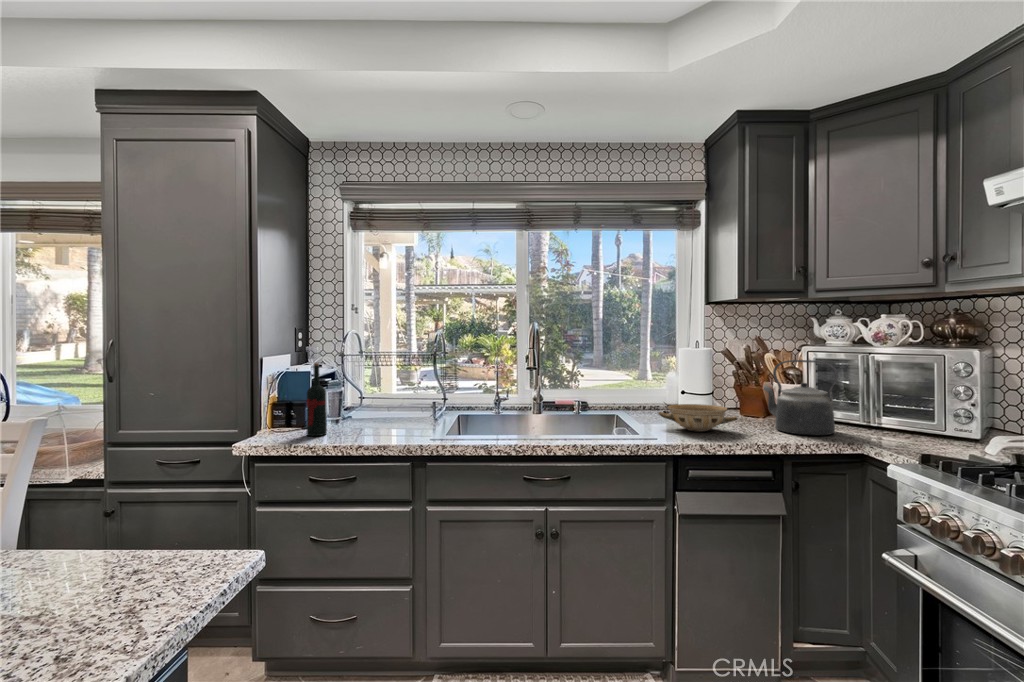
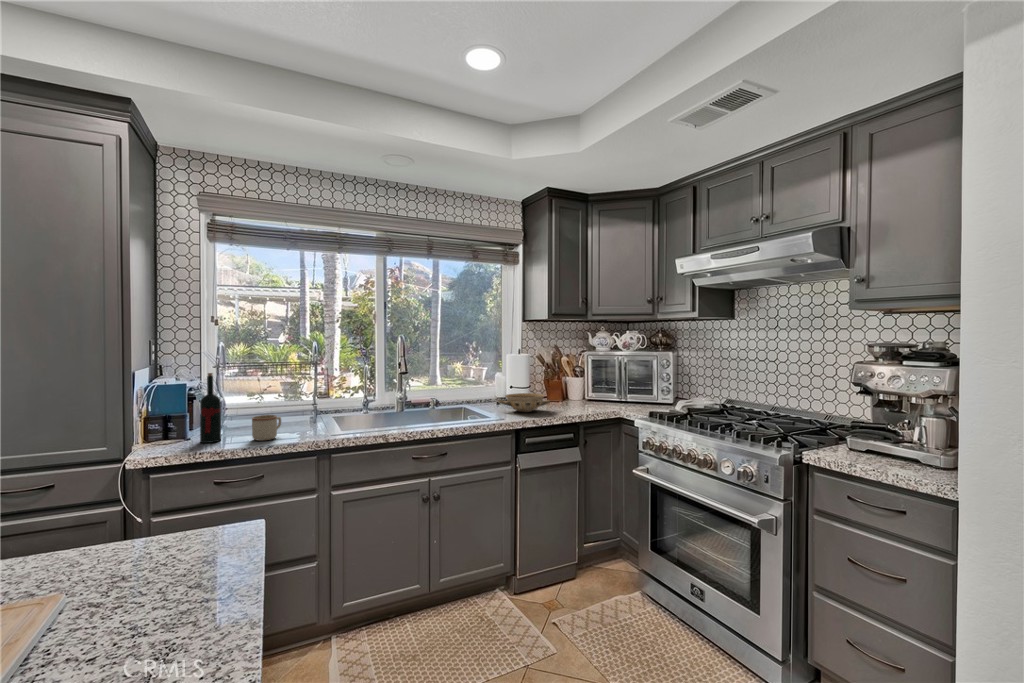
kettle: present [764,360,838,435] -> none [563,360,607,409]
mug: none [351,411,383,439] -> present [252,415,281,441]

